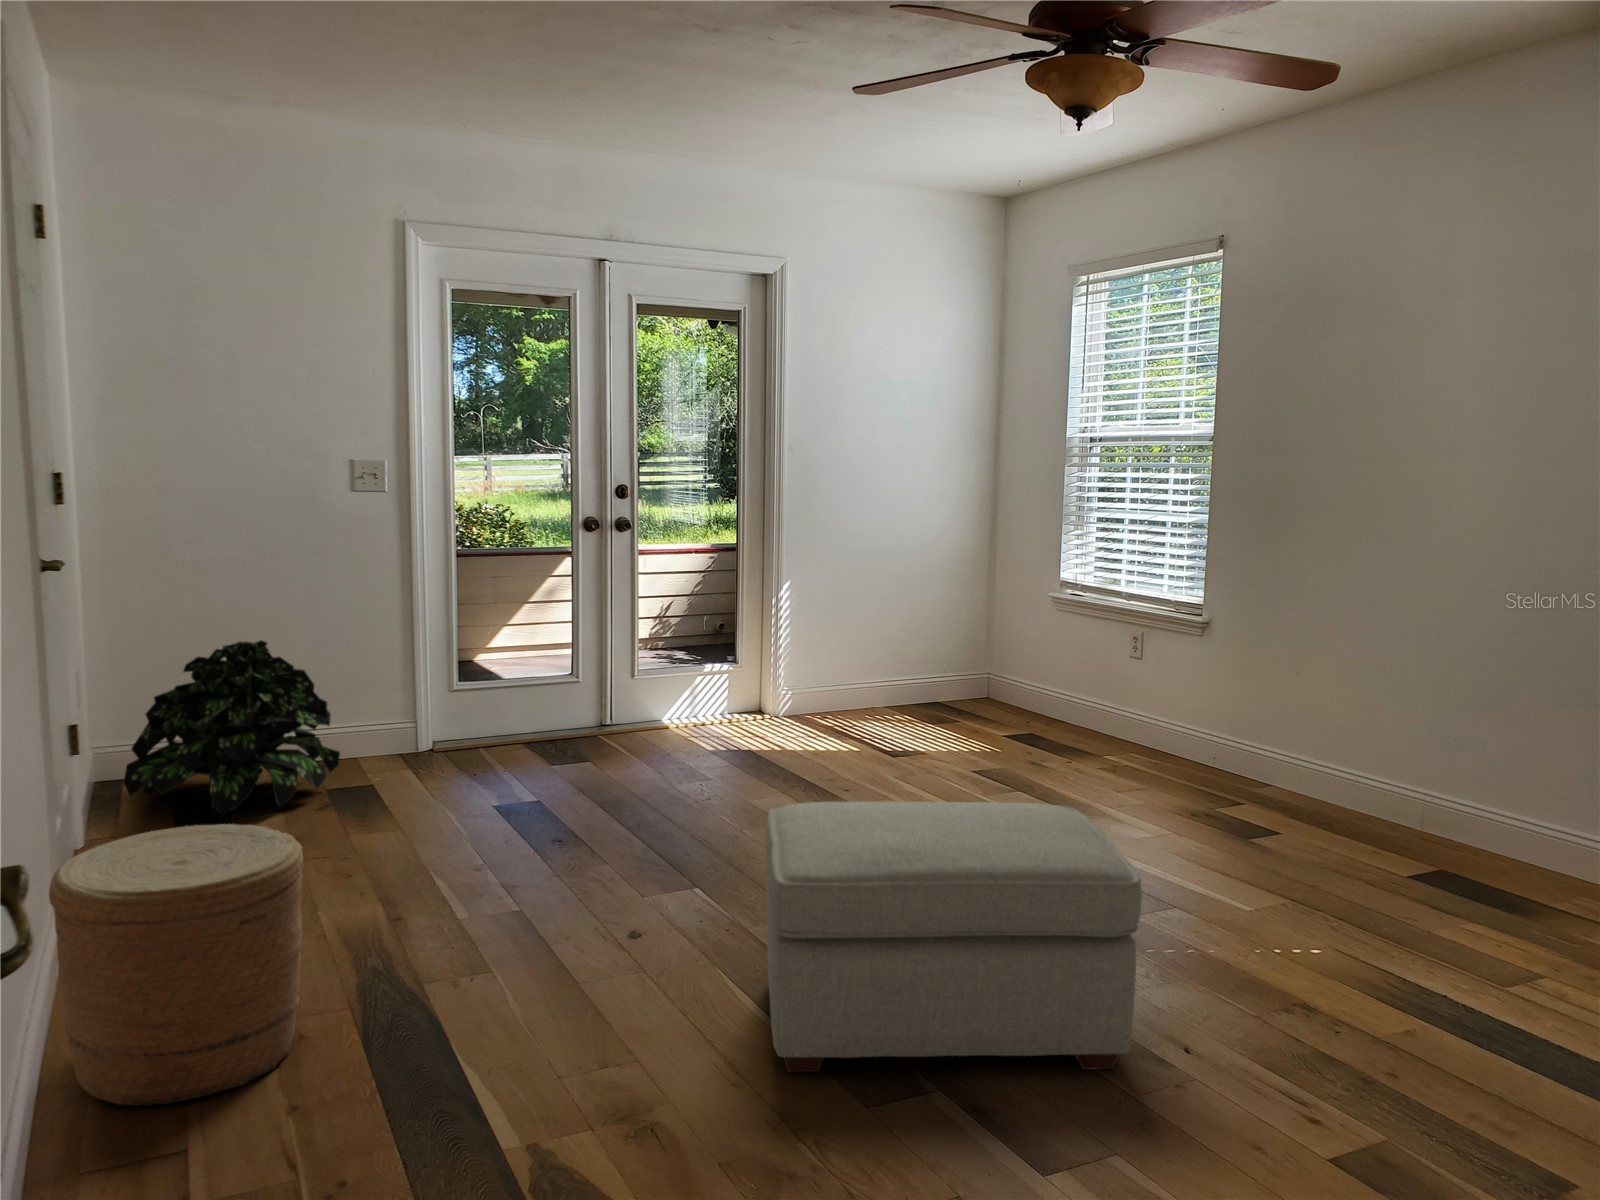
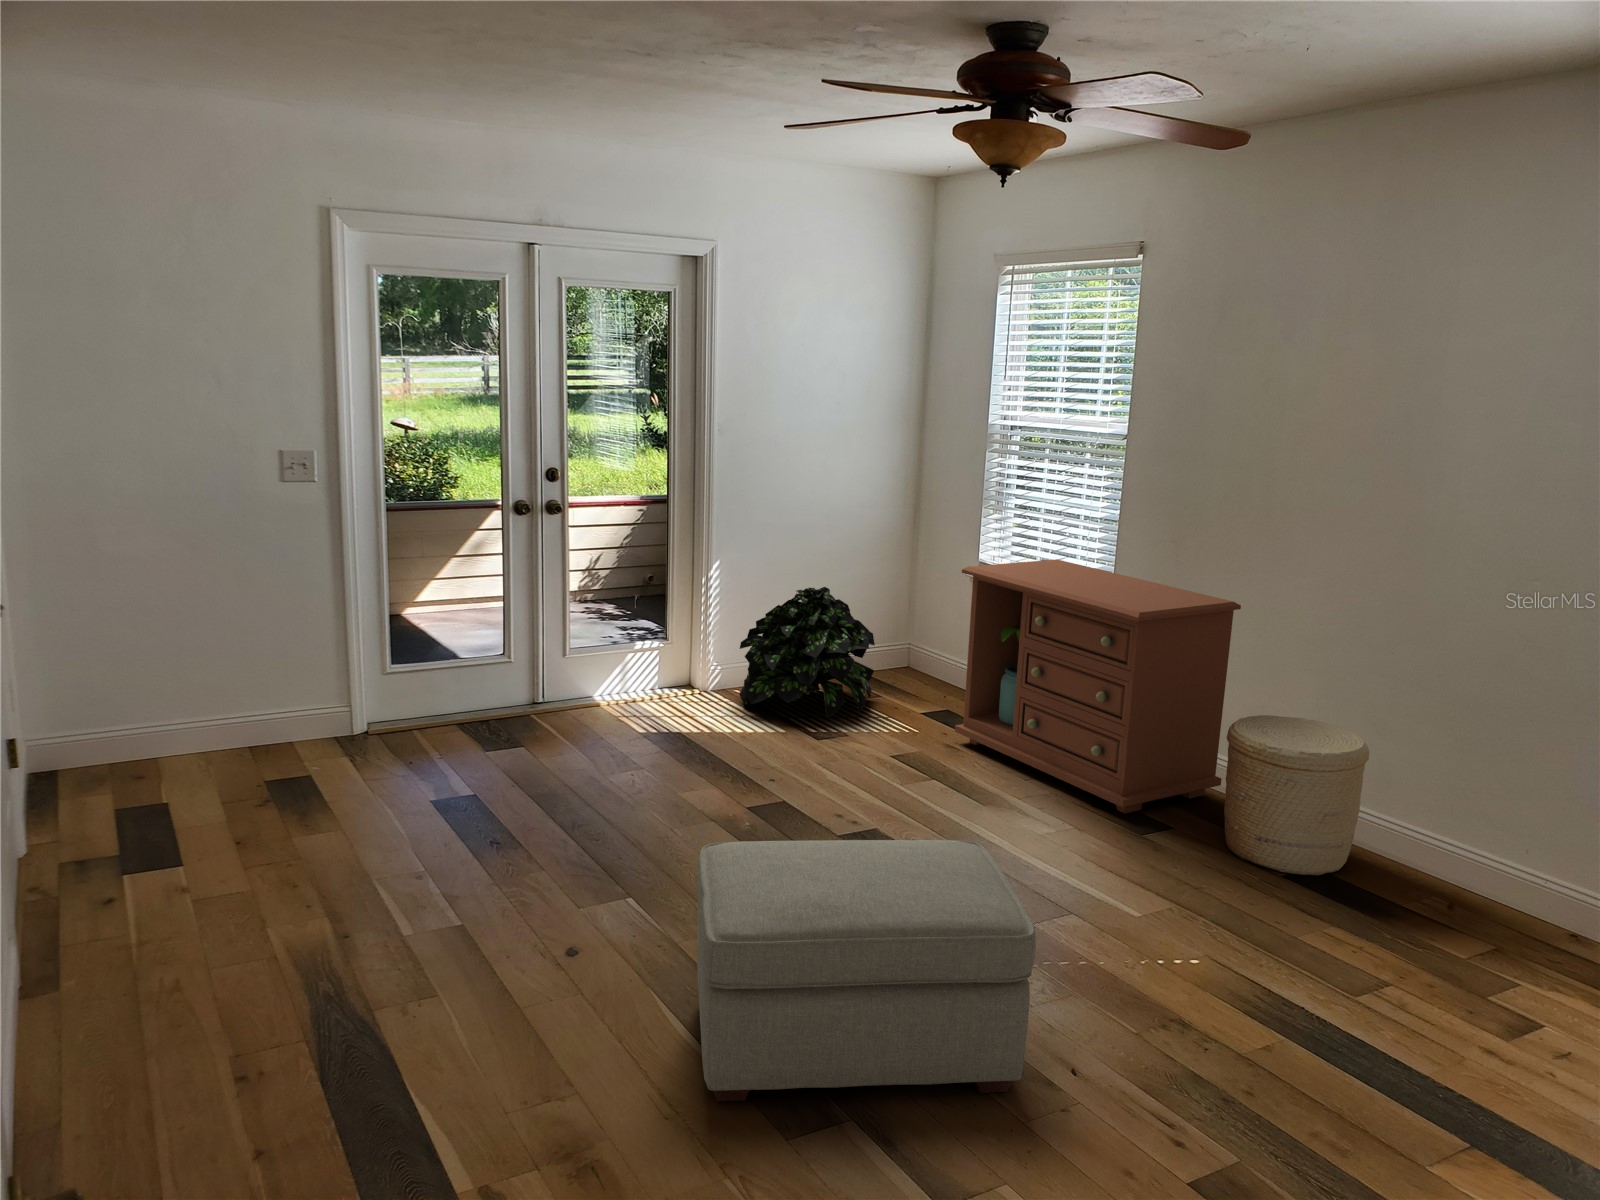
dresser: none [1039,568,1344,820] -> present [955,559,1241,813]
potted plant: present [124,640,340,815] -> present [739,587,875,718]
woven basket: present [49,824,303,1106] -> present [1224,715,1369,875]

